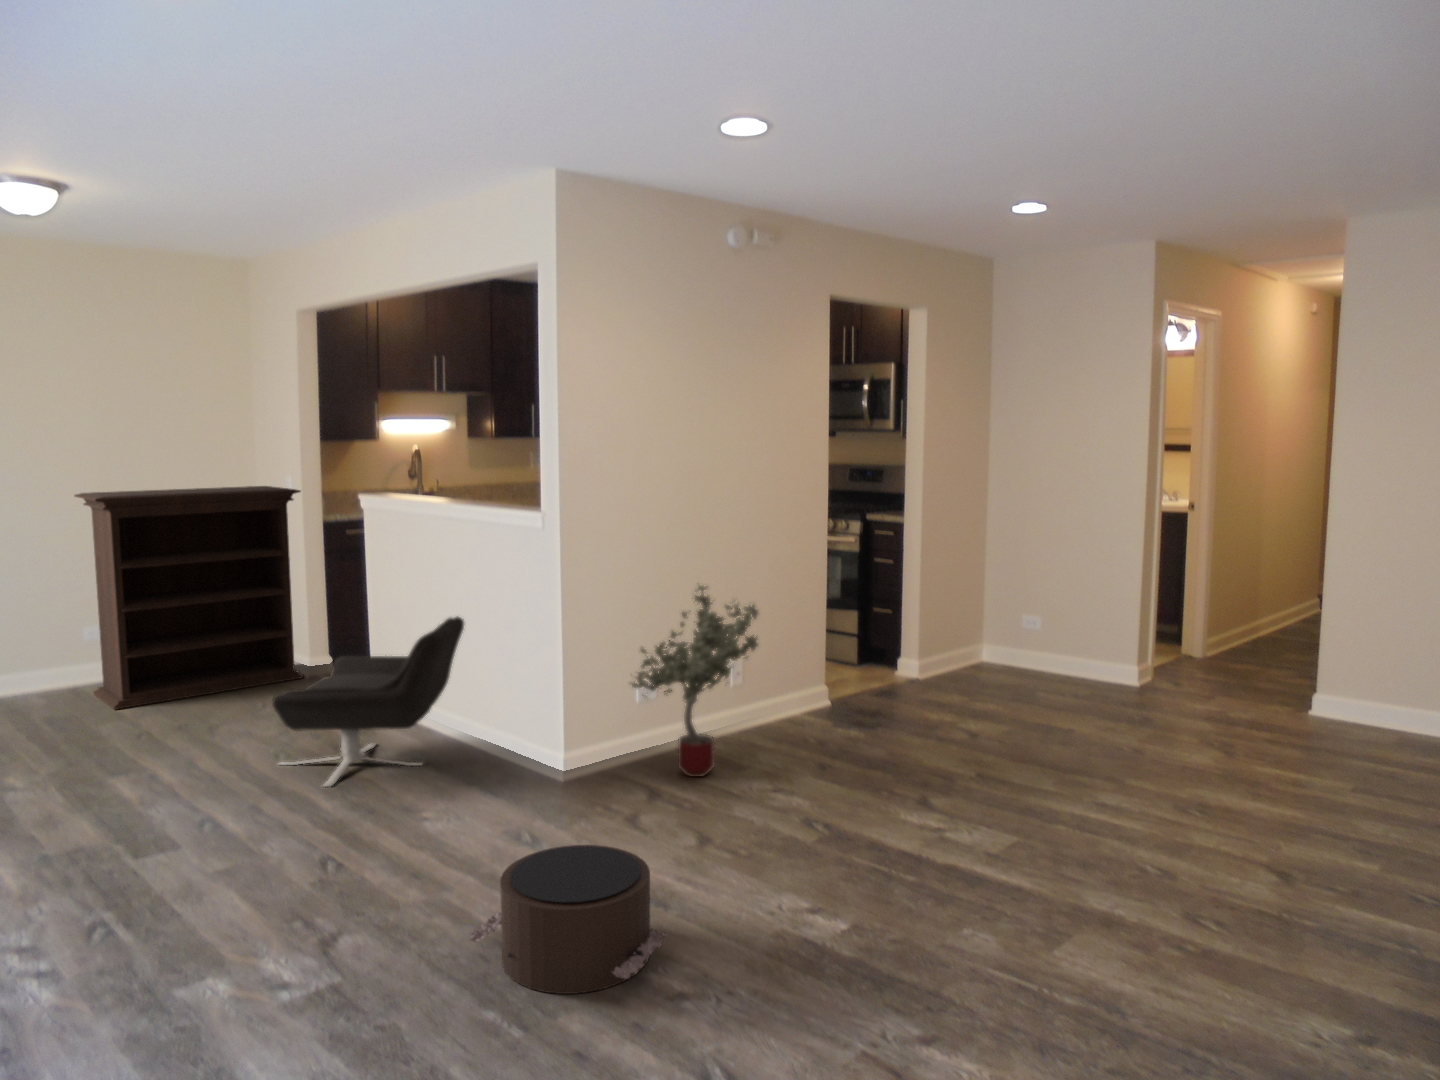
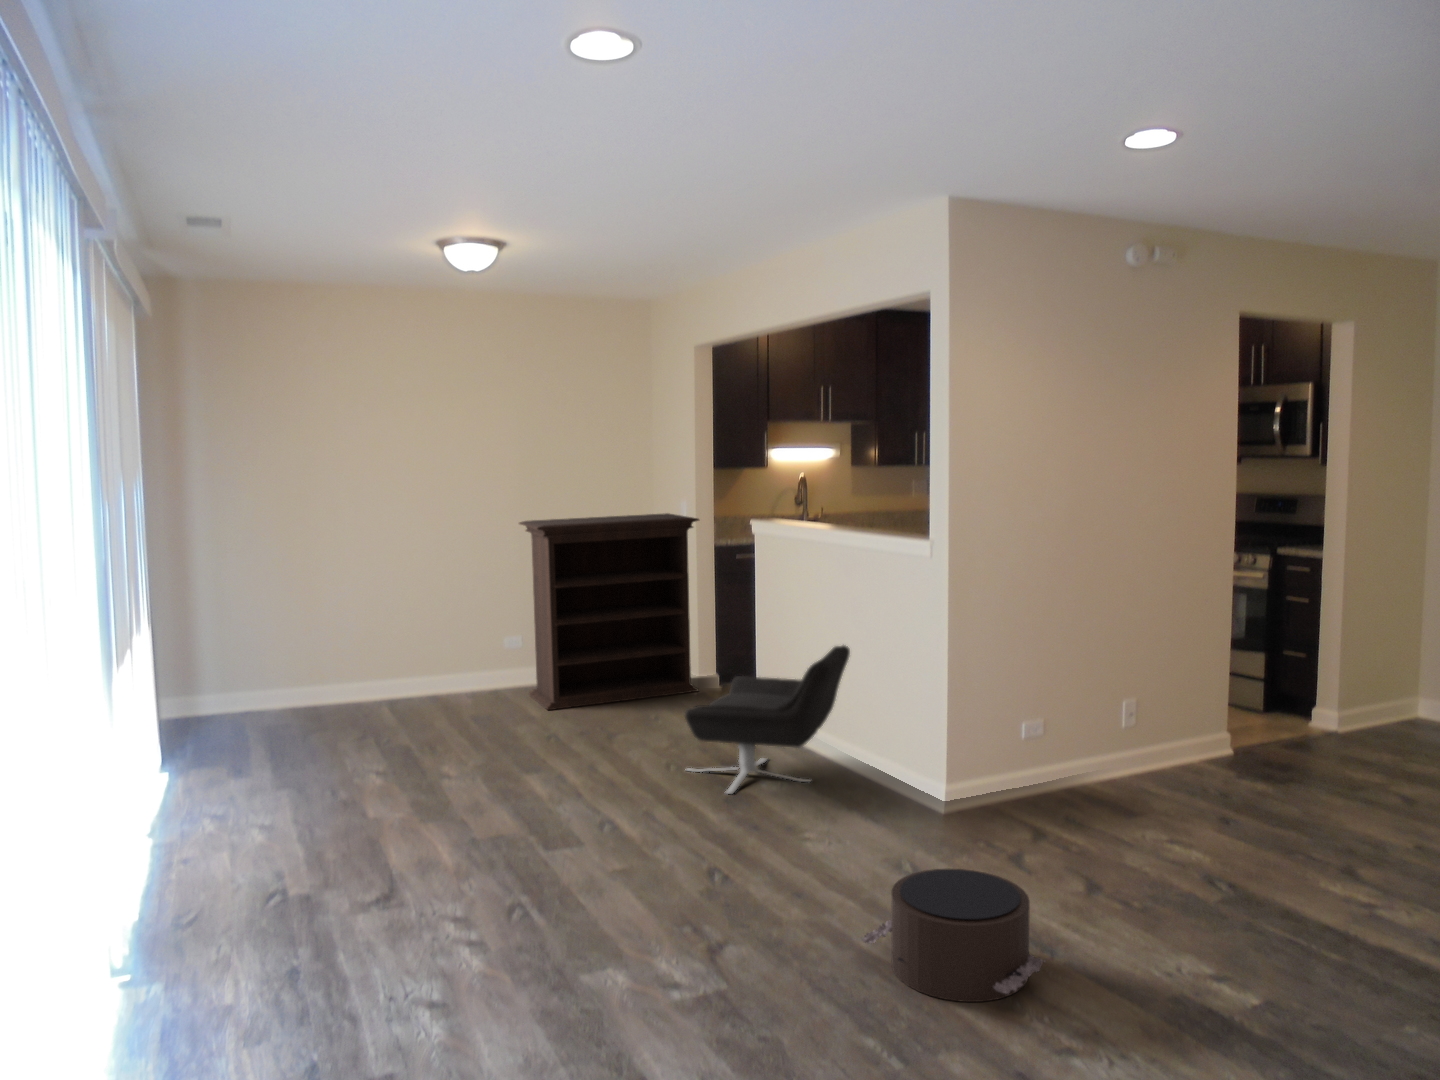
potted tree: present [631,586,758,777] -> none [1008,623,1148,818]

